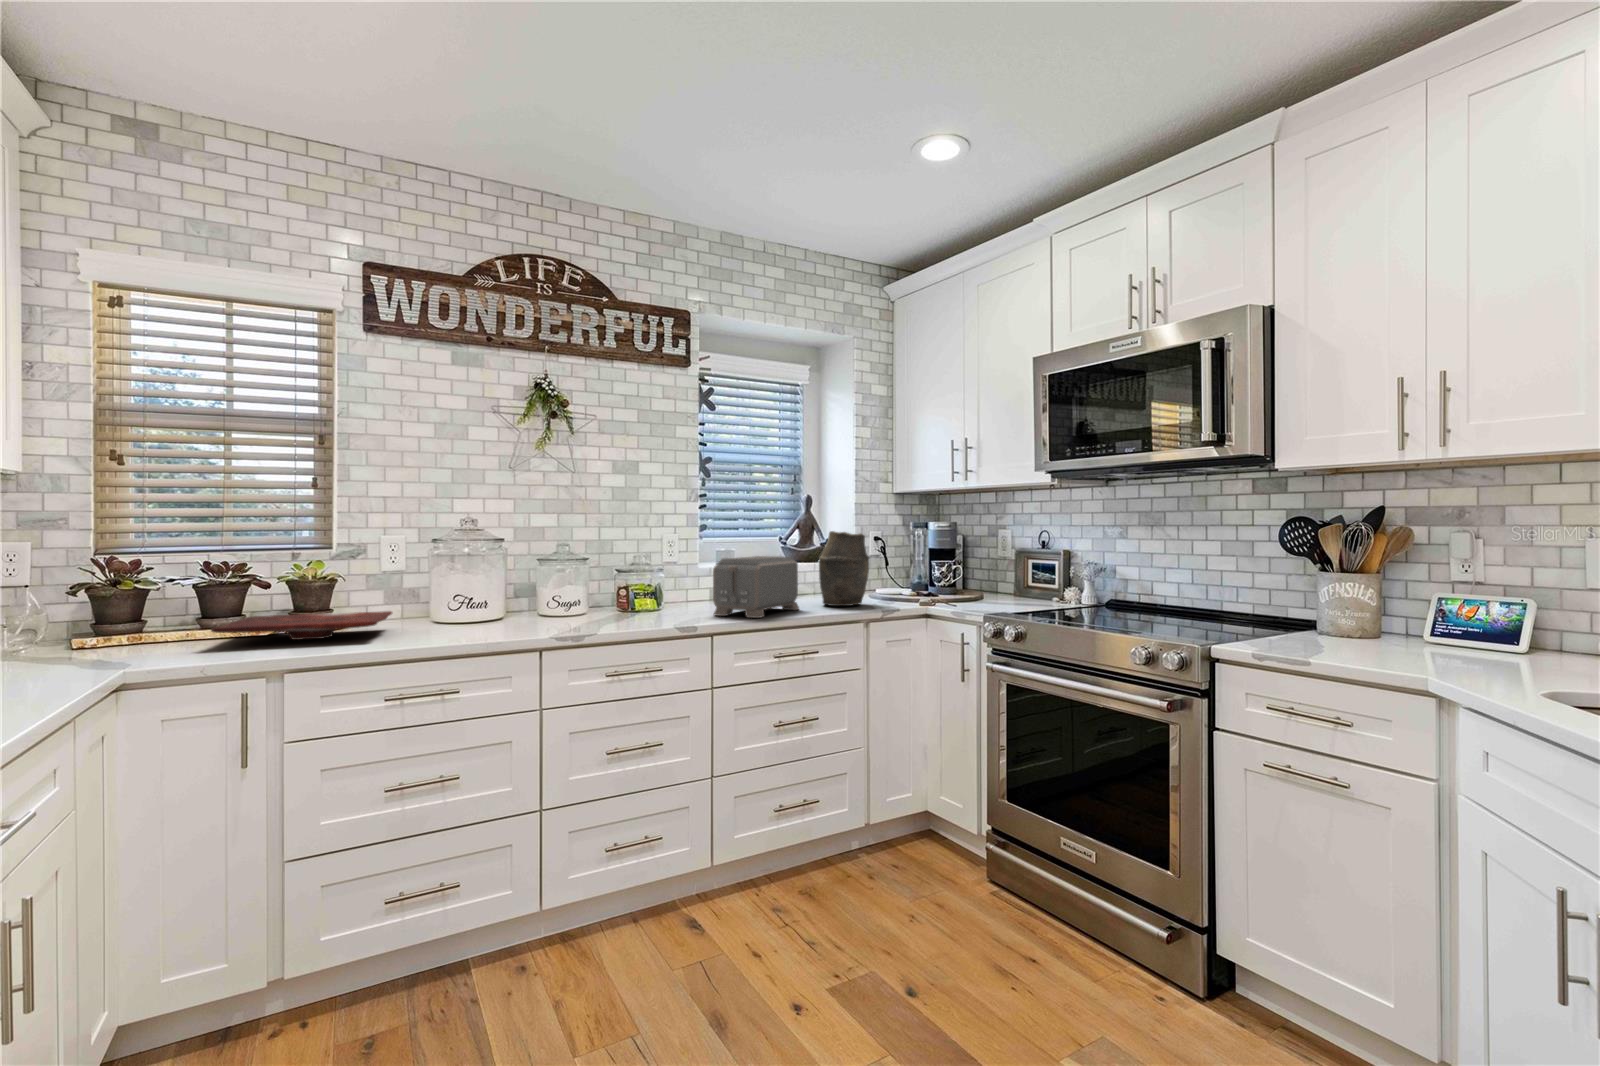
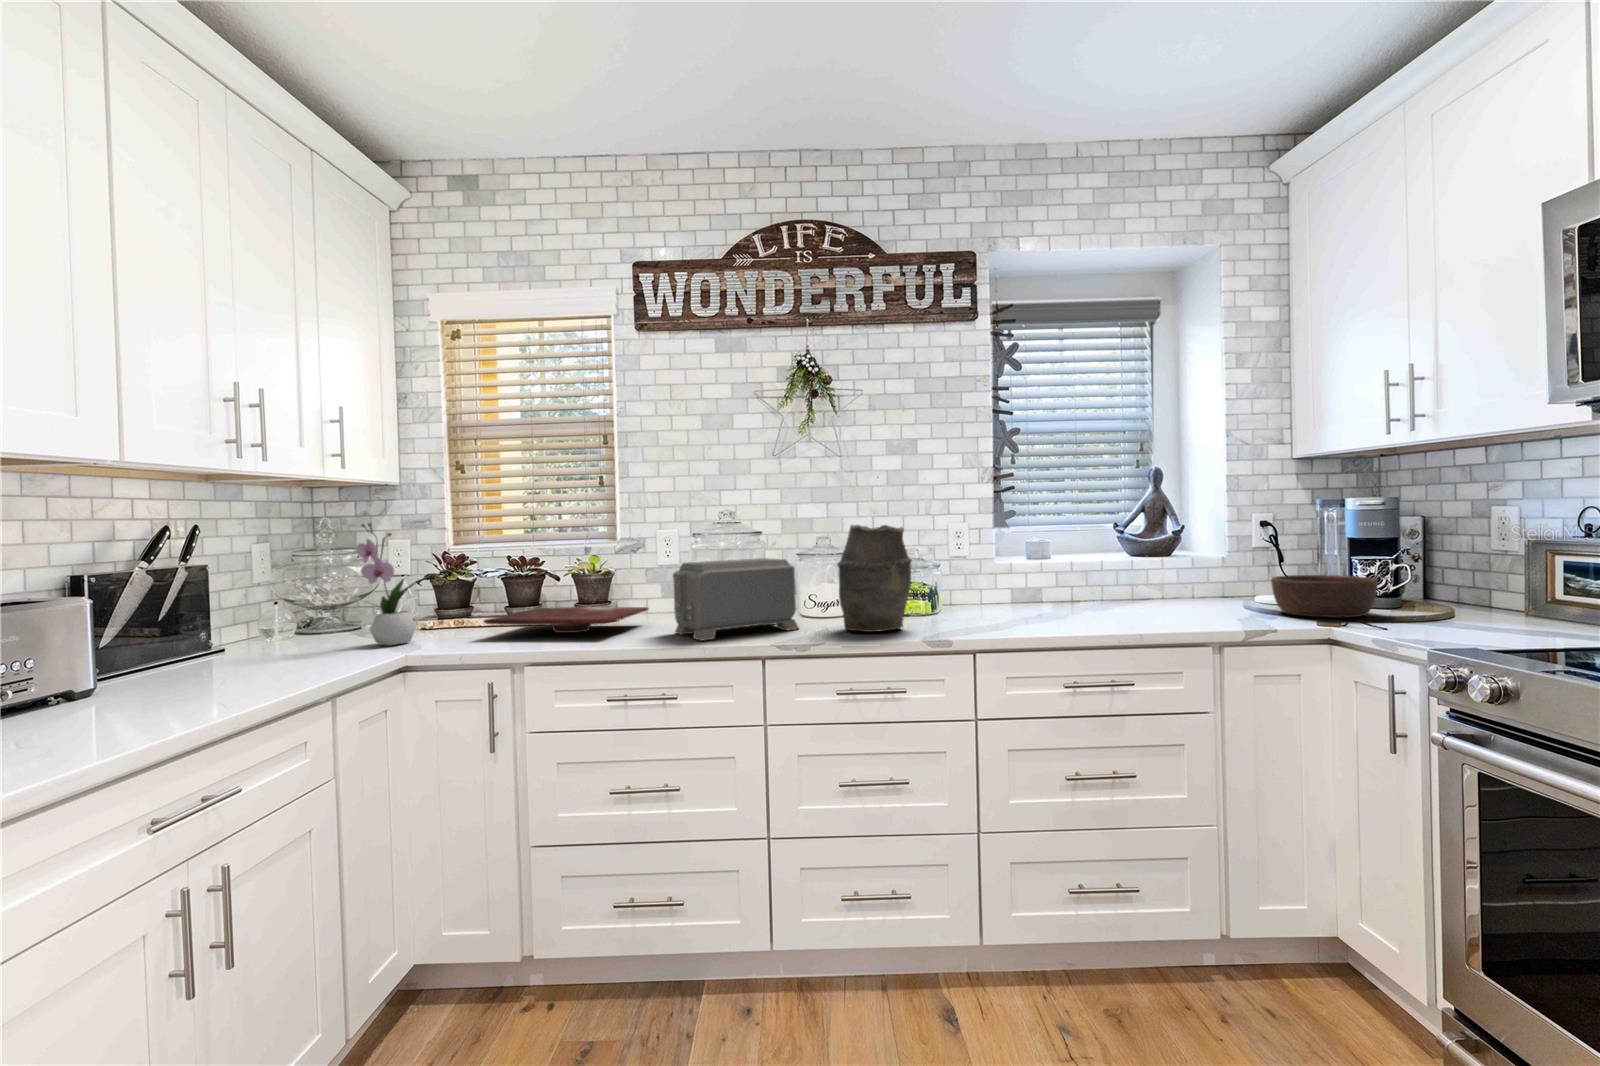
flower arrangement: none [35,519,122,662] -> present [356,523,417,646]
vase: present [819,531,869,606] -> present [837,525,911,632]
toaster: present [713,556,799,618] -> present [673,558,798,640]
wooden bowl: none [890,575,949,602] -> present [1271,575,1378,618]

